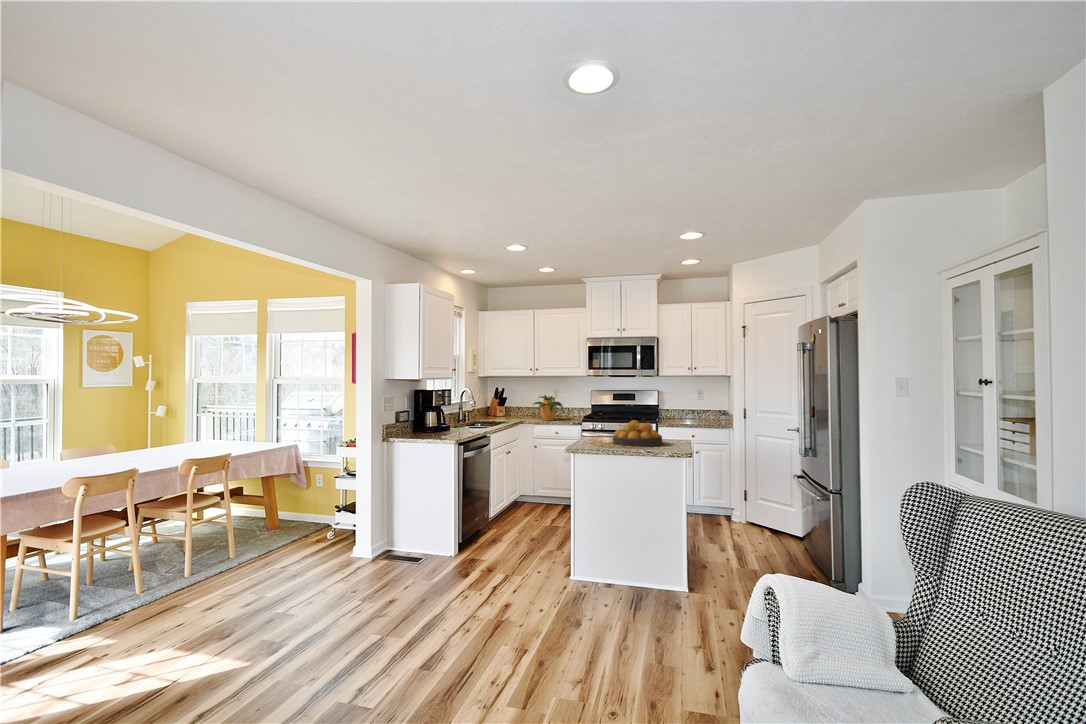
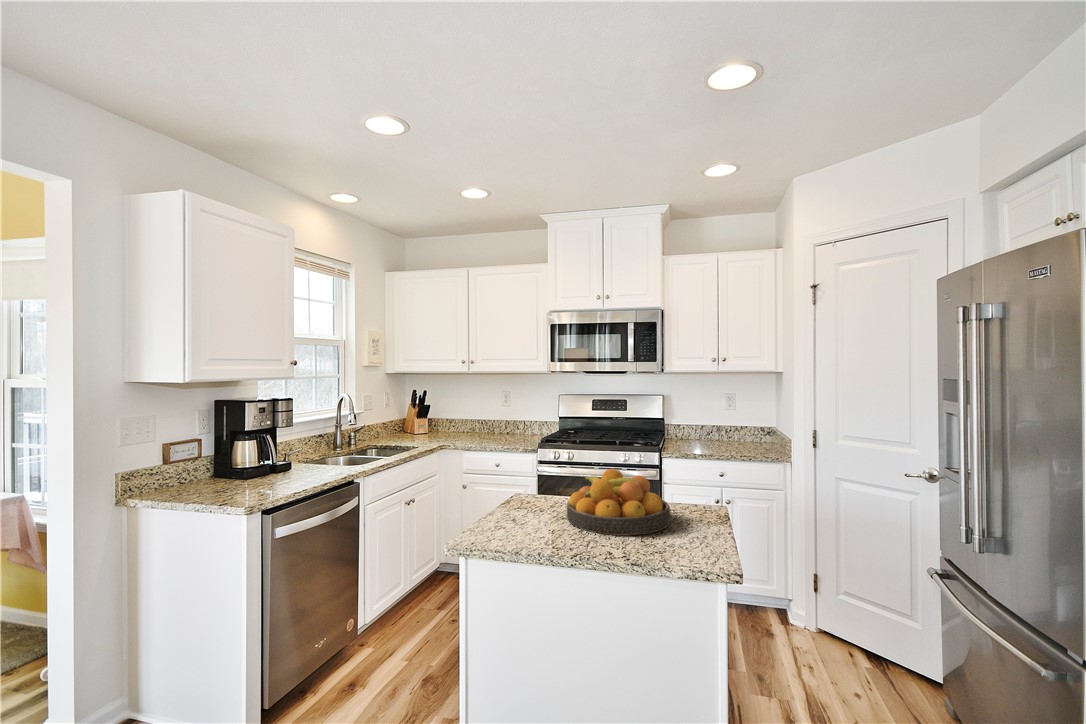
potted plant: present [533,395,563,420] -> none [462,401,513,443]

